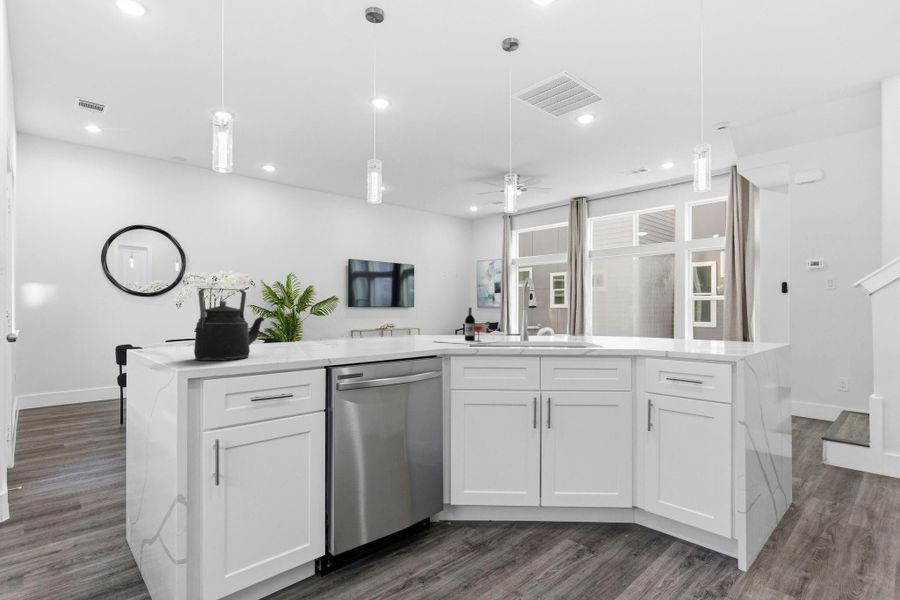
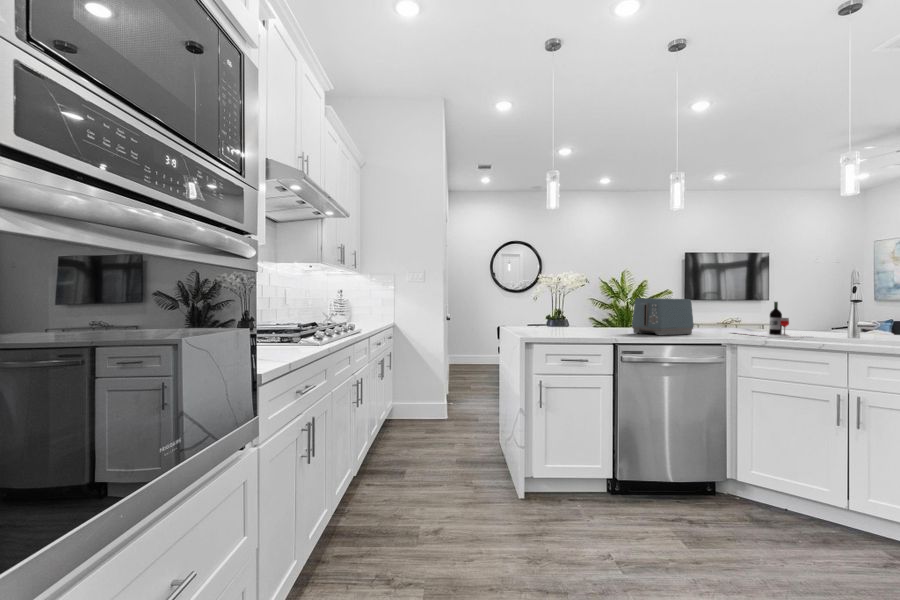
kettle: present [194,288,264,361] -> none [531,287,575,333]
toaster: none [341,305,406,351] -> present [632,298,694,336]

